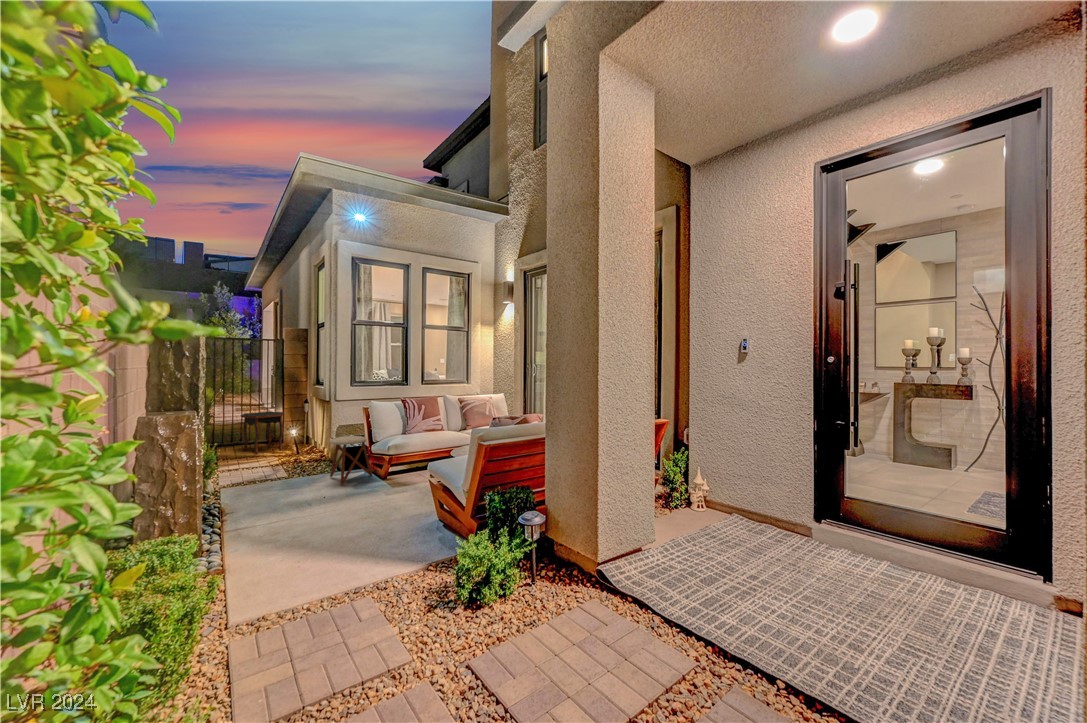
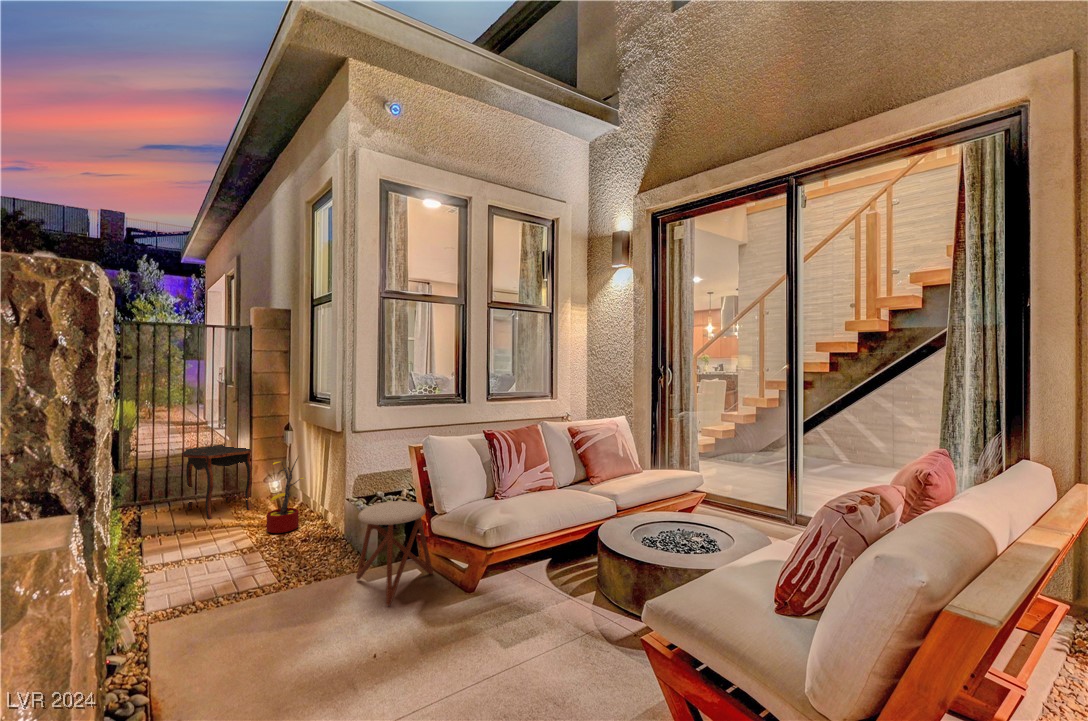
decorative plant: none [289,417,314,460] -> present [267,458,304,533]

